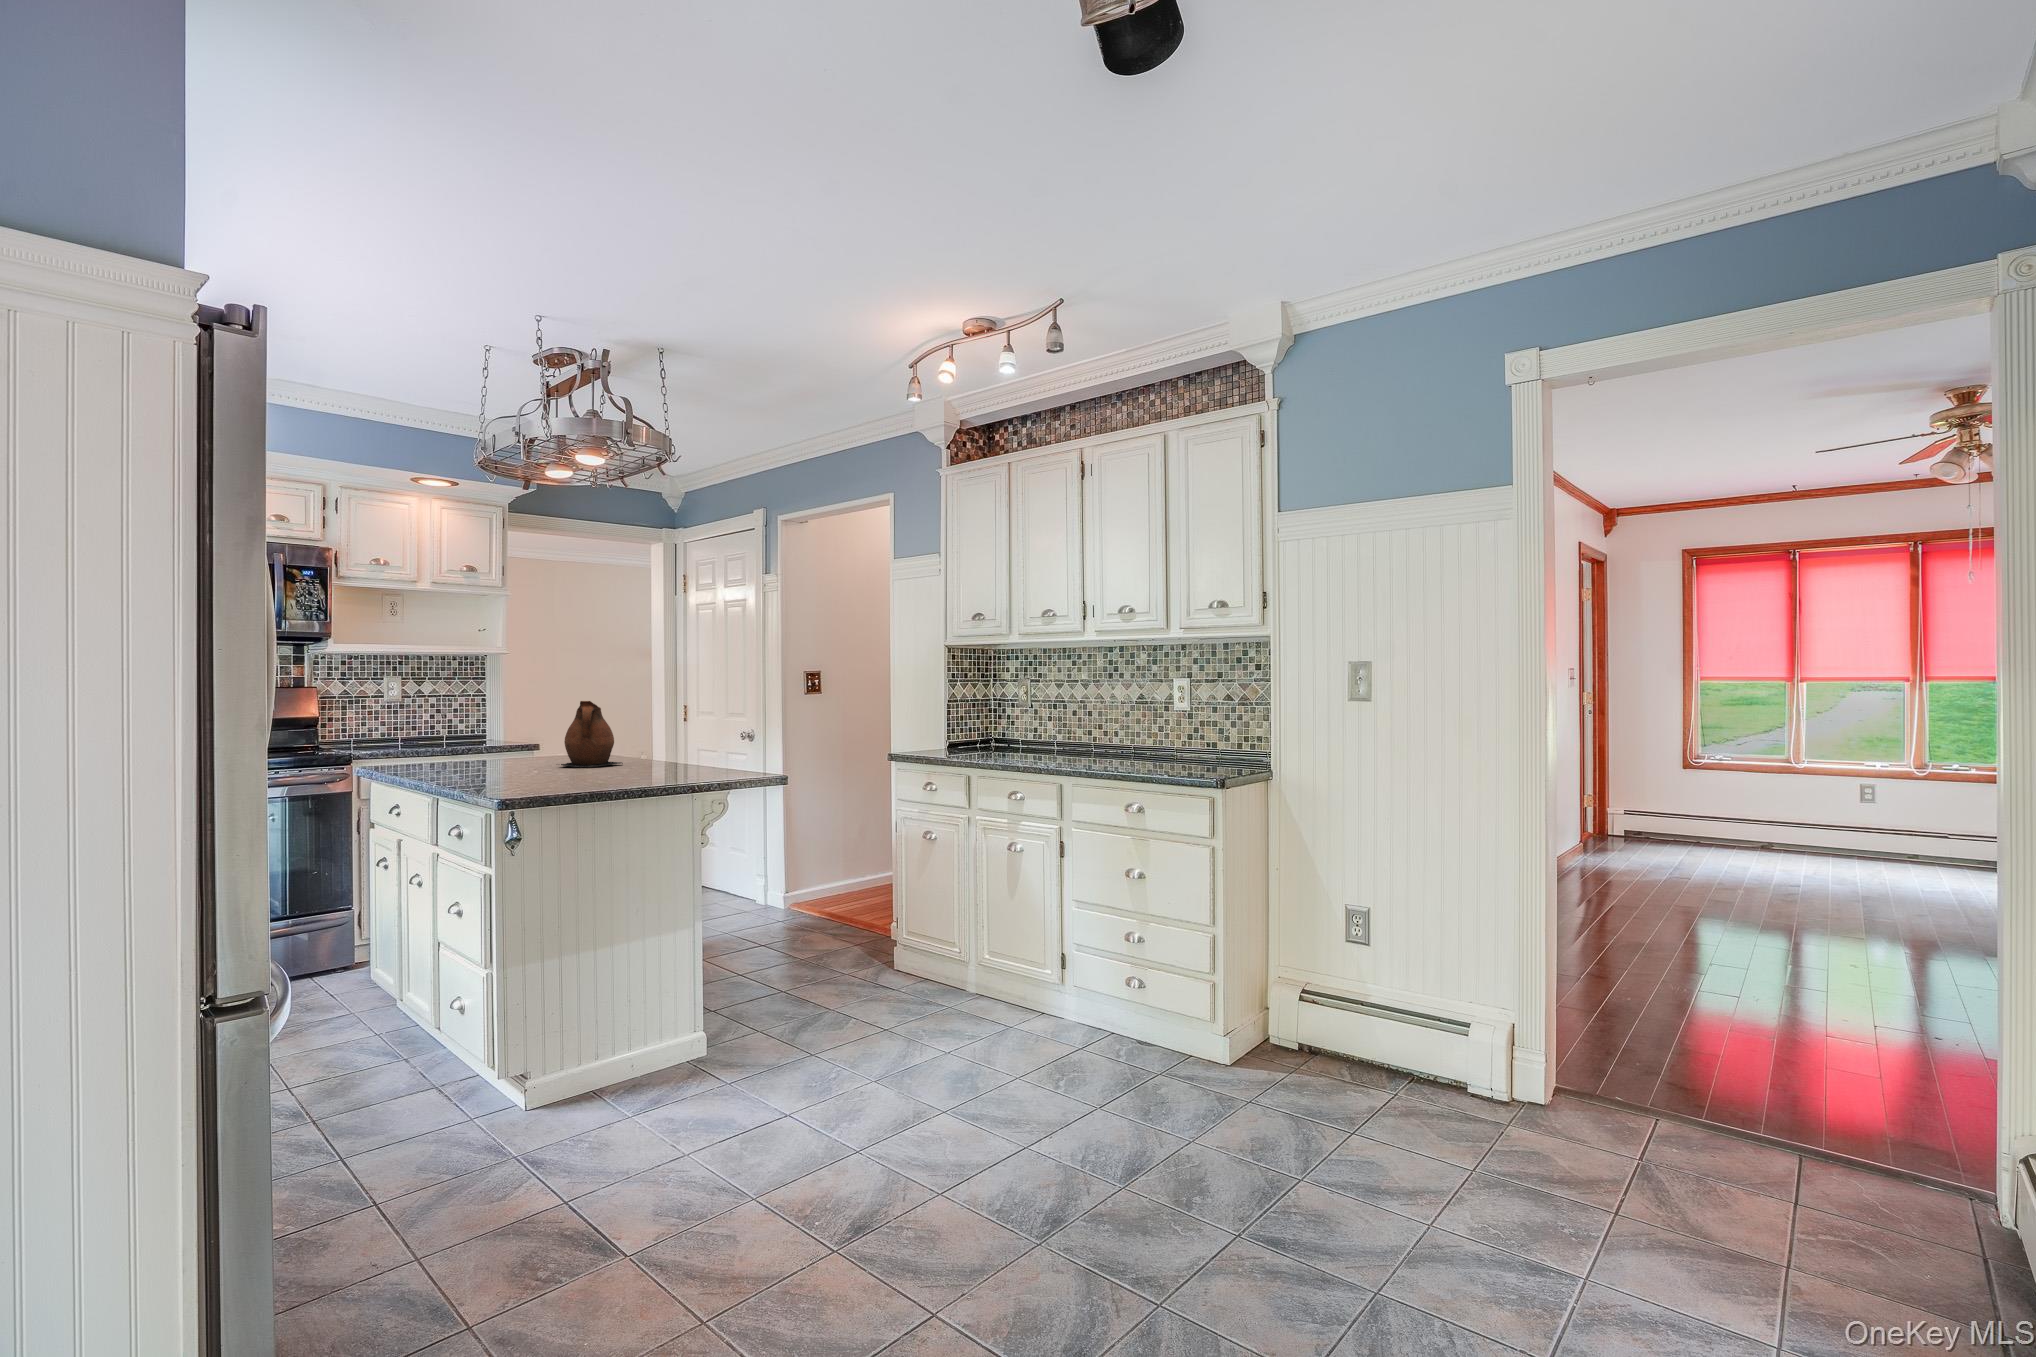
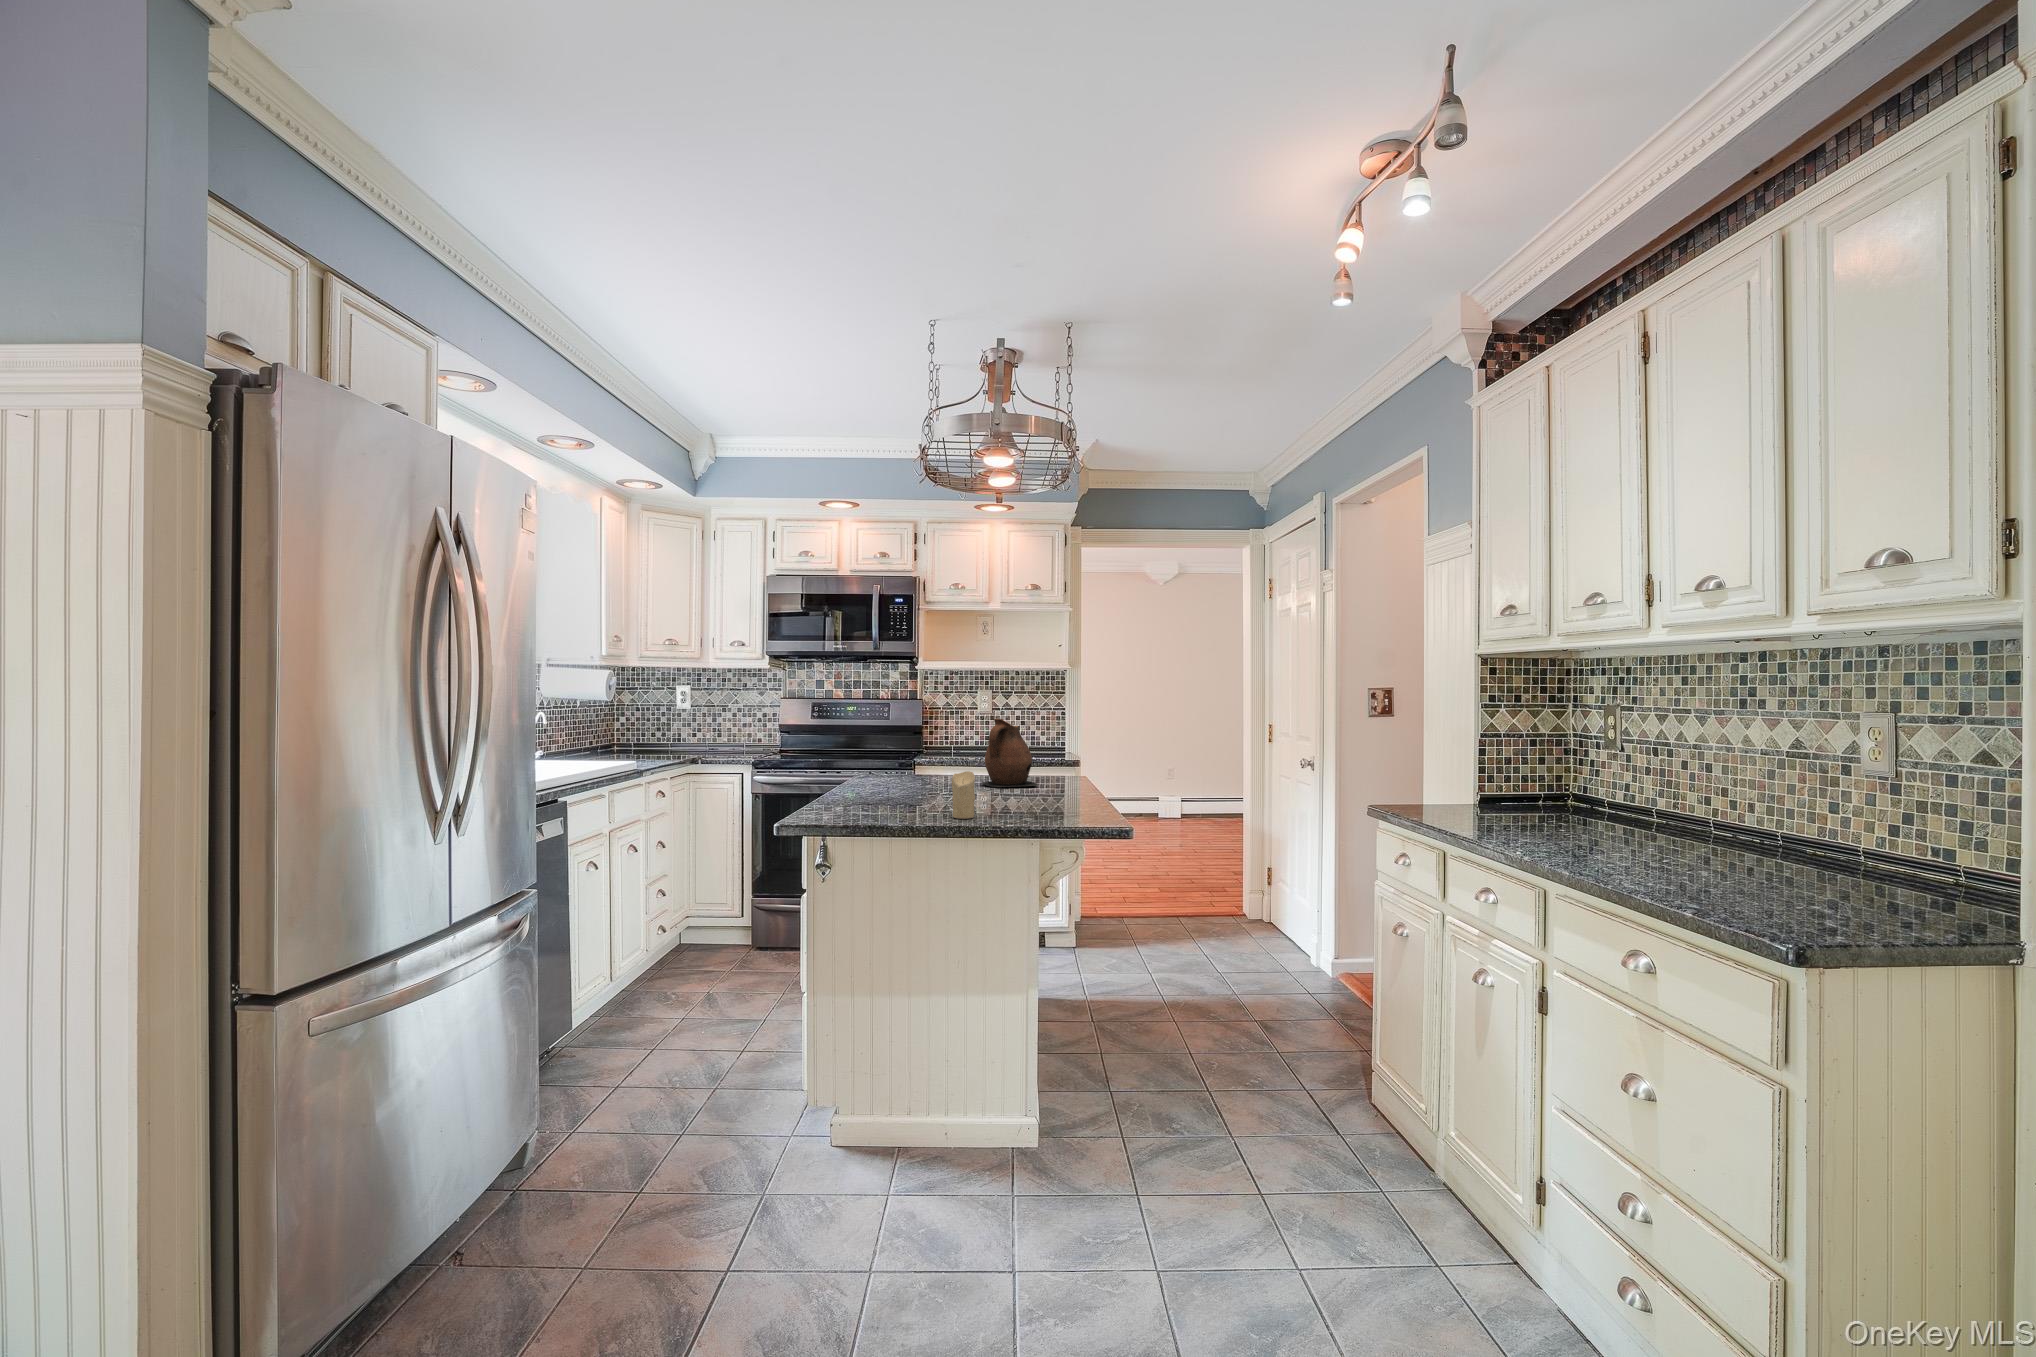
candle: none [683,740,704,779] -> present [952,771,975,819]

